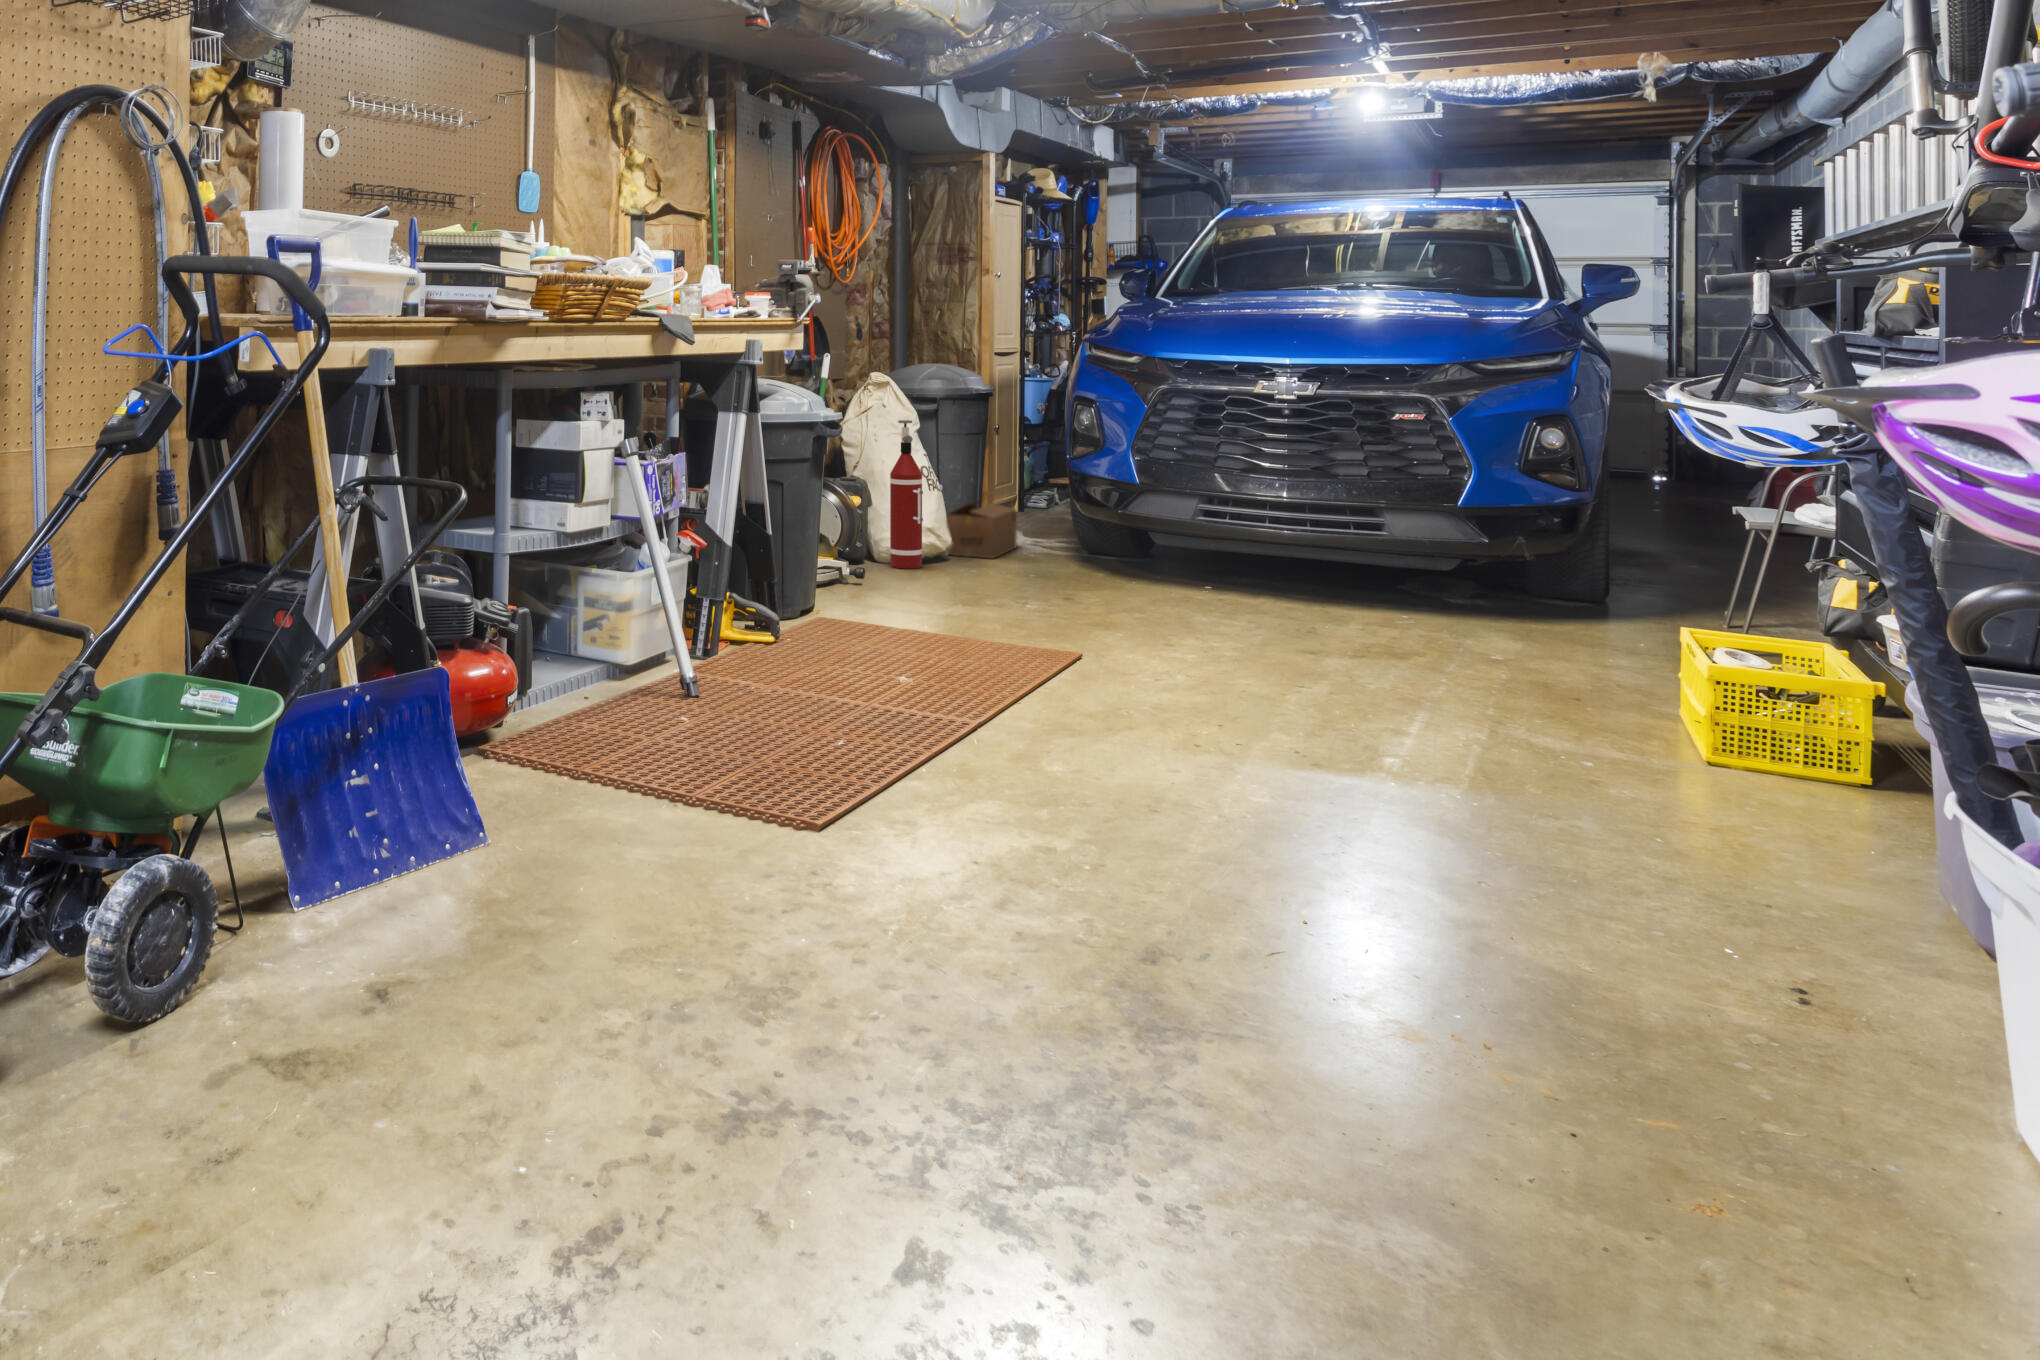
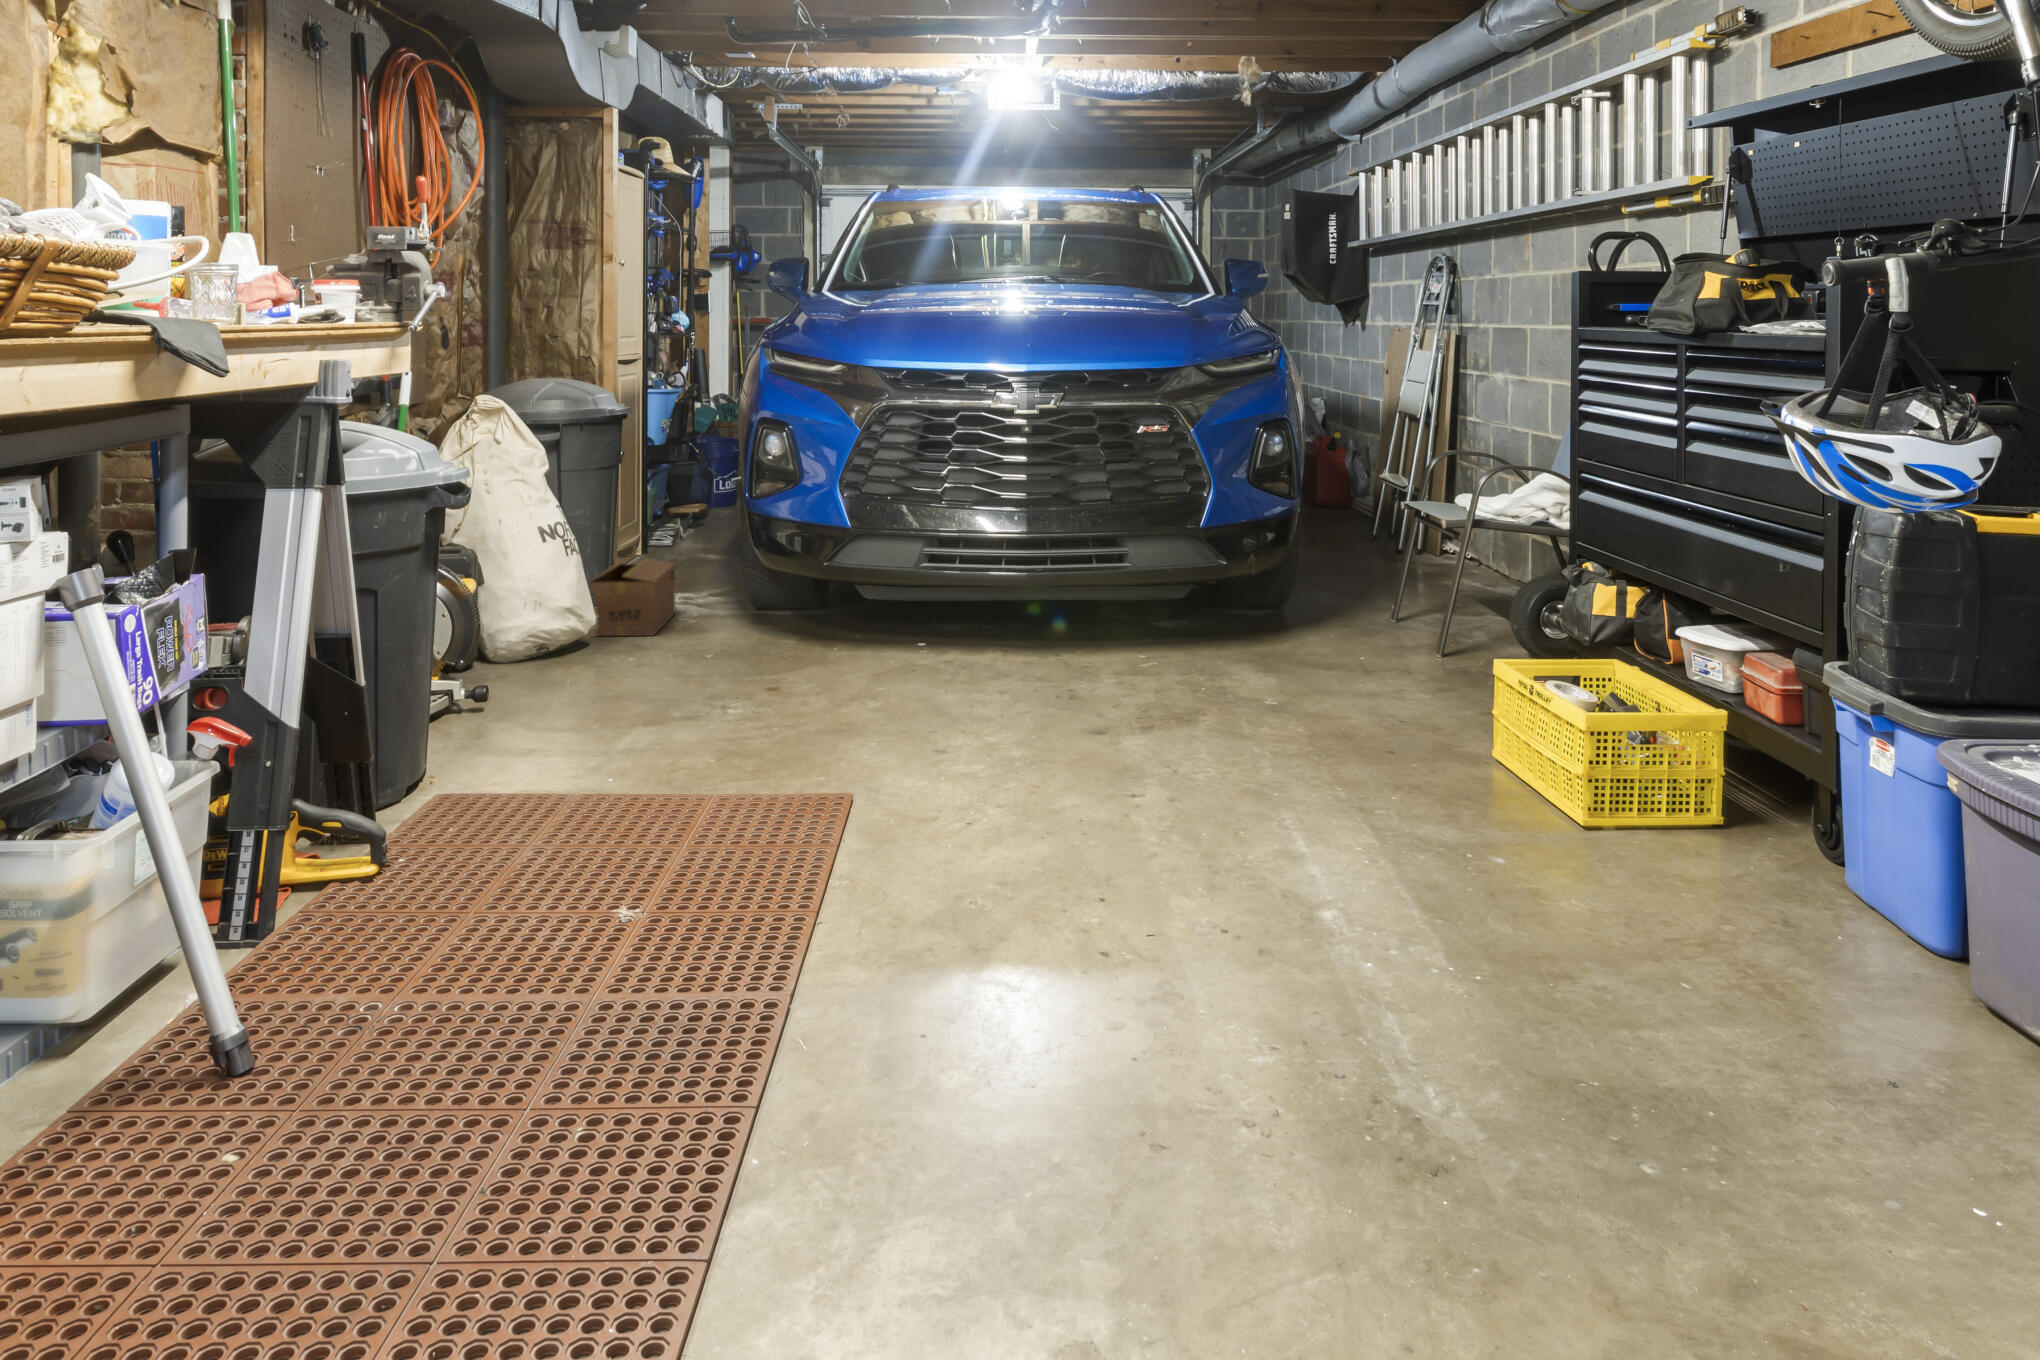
fire extinguisher: present [890,420,923,569] -> none [517,461,569,669]

